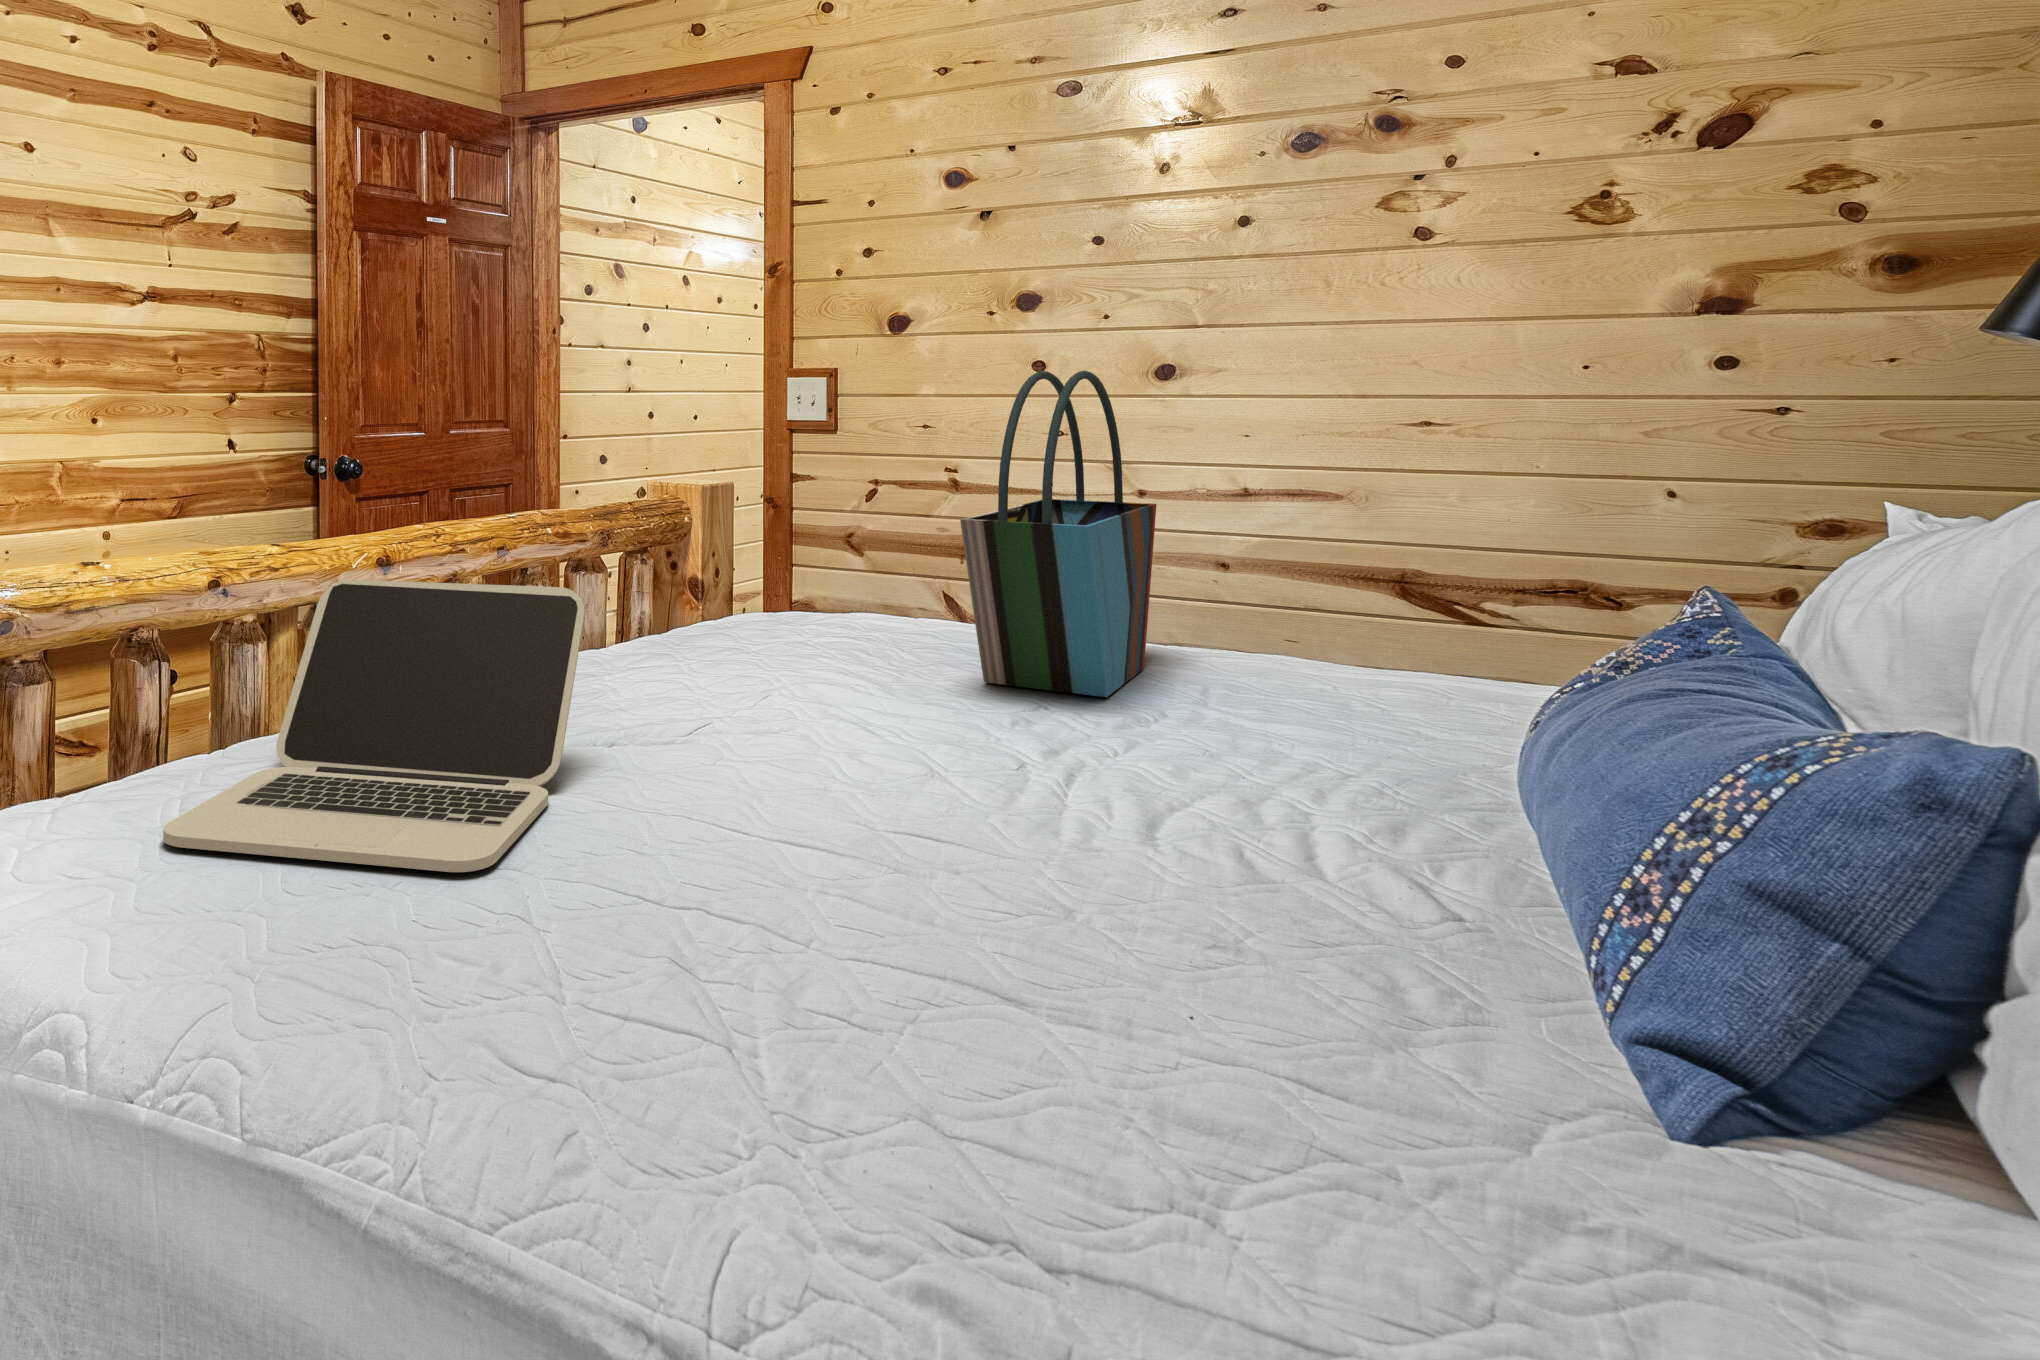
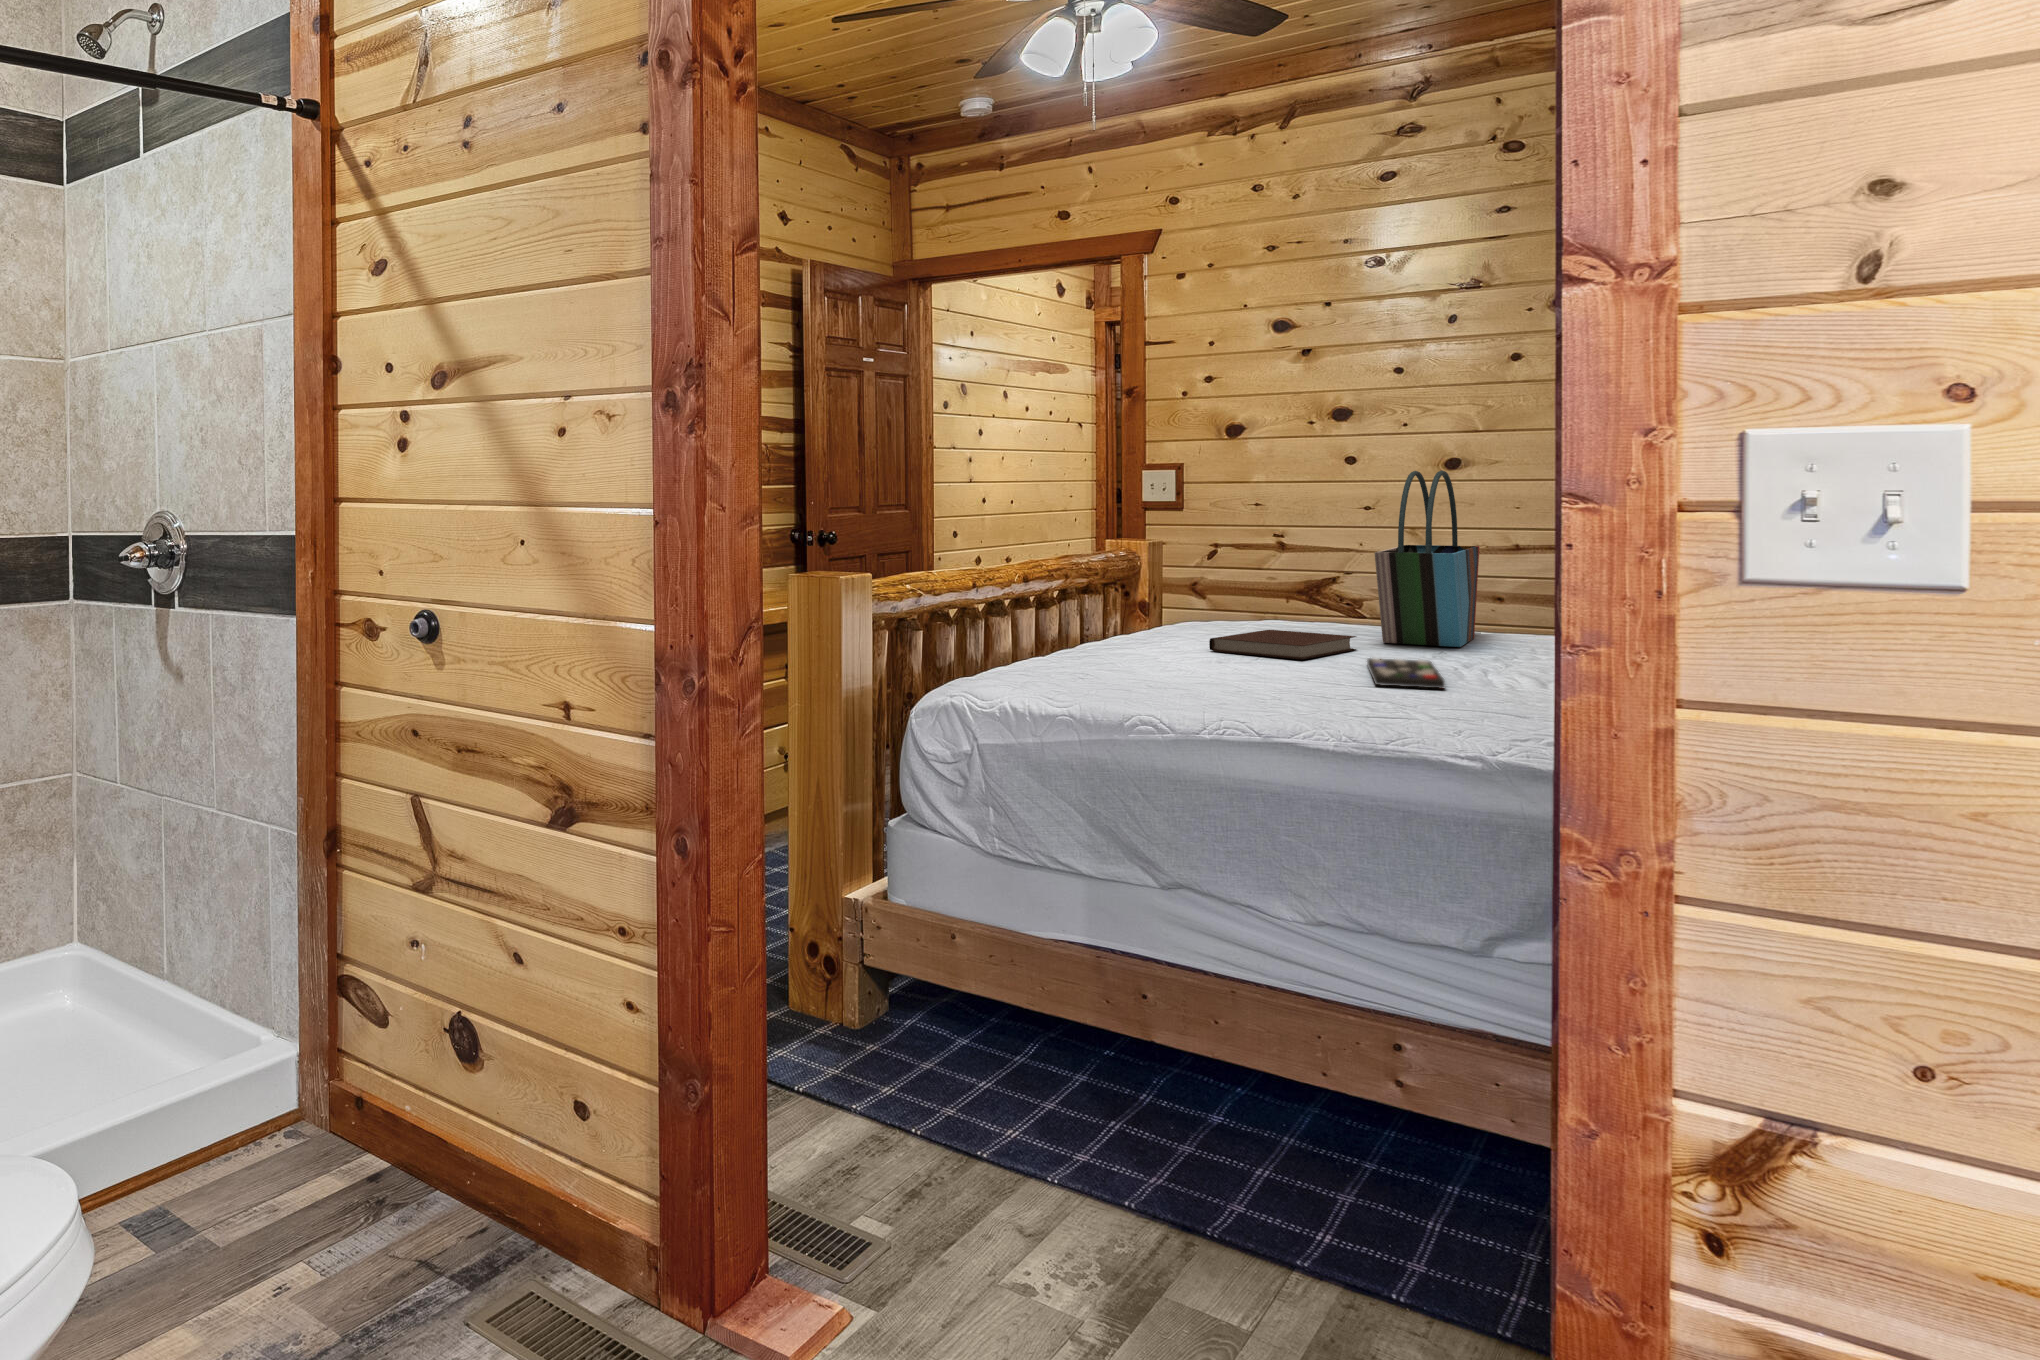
laptop: present [163,580,585,872] -> none [1054,581,1218,688]
notebook: none [656,656,924,742] -> present [1209,630,1356,659]
remote control: none [852,745,1017,870] -> present [1367,658,1445,689]

